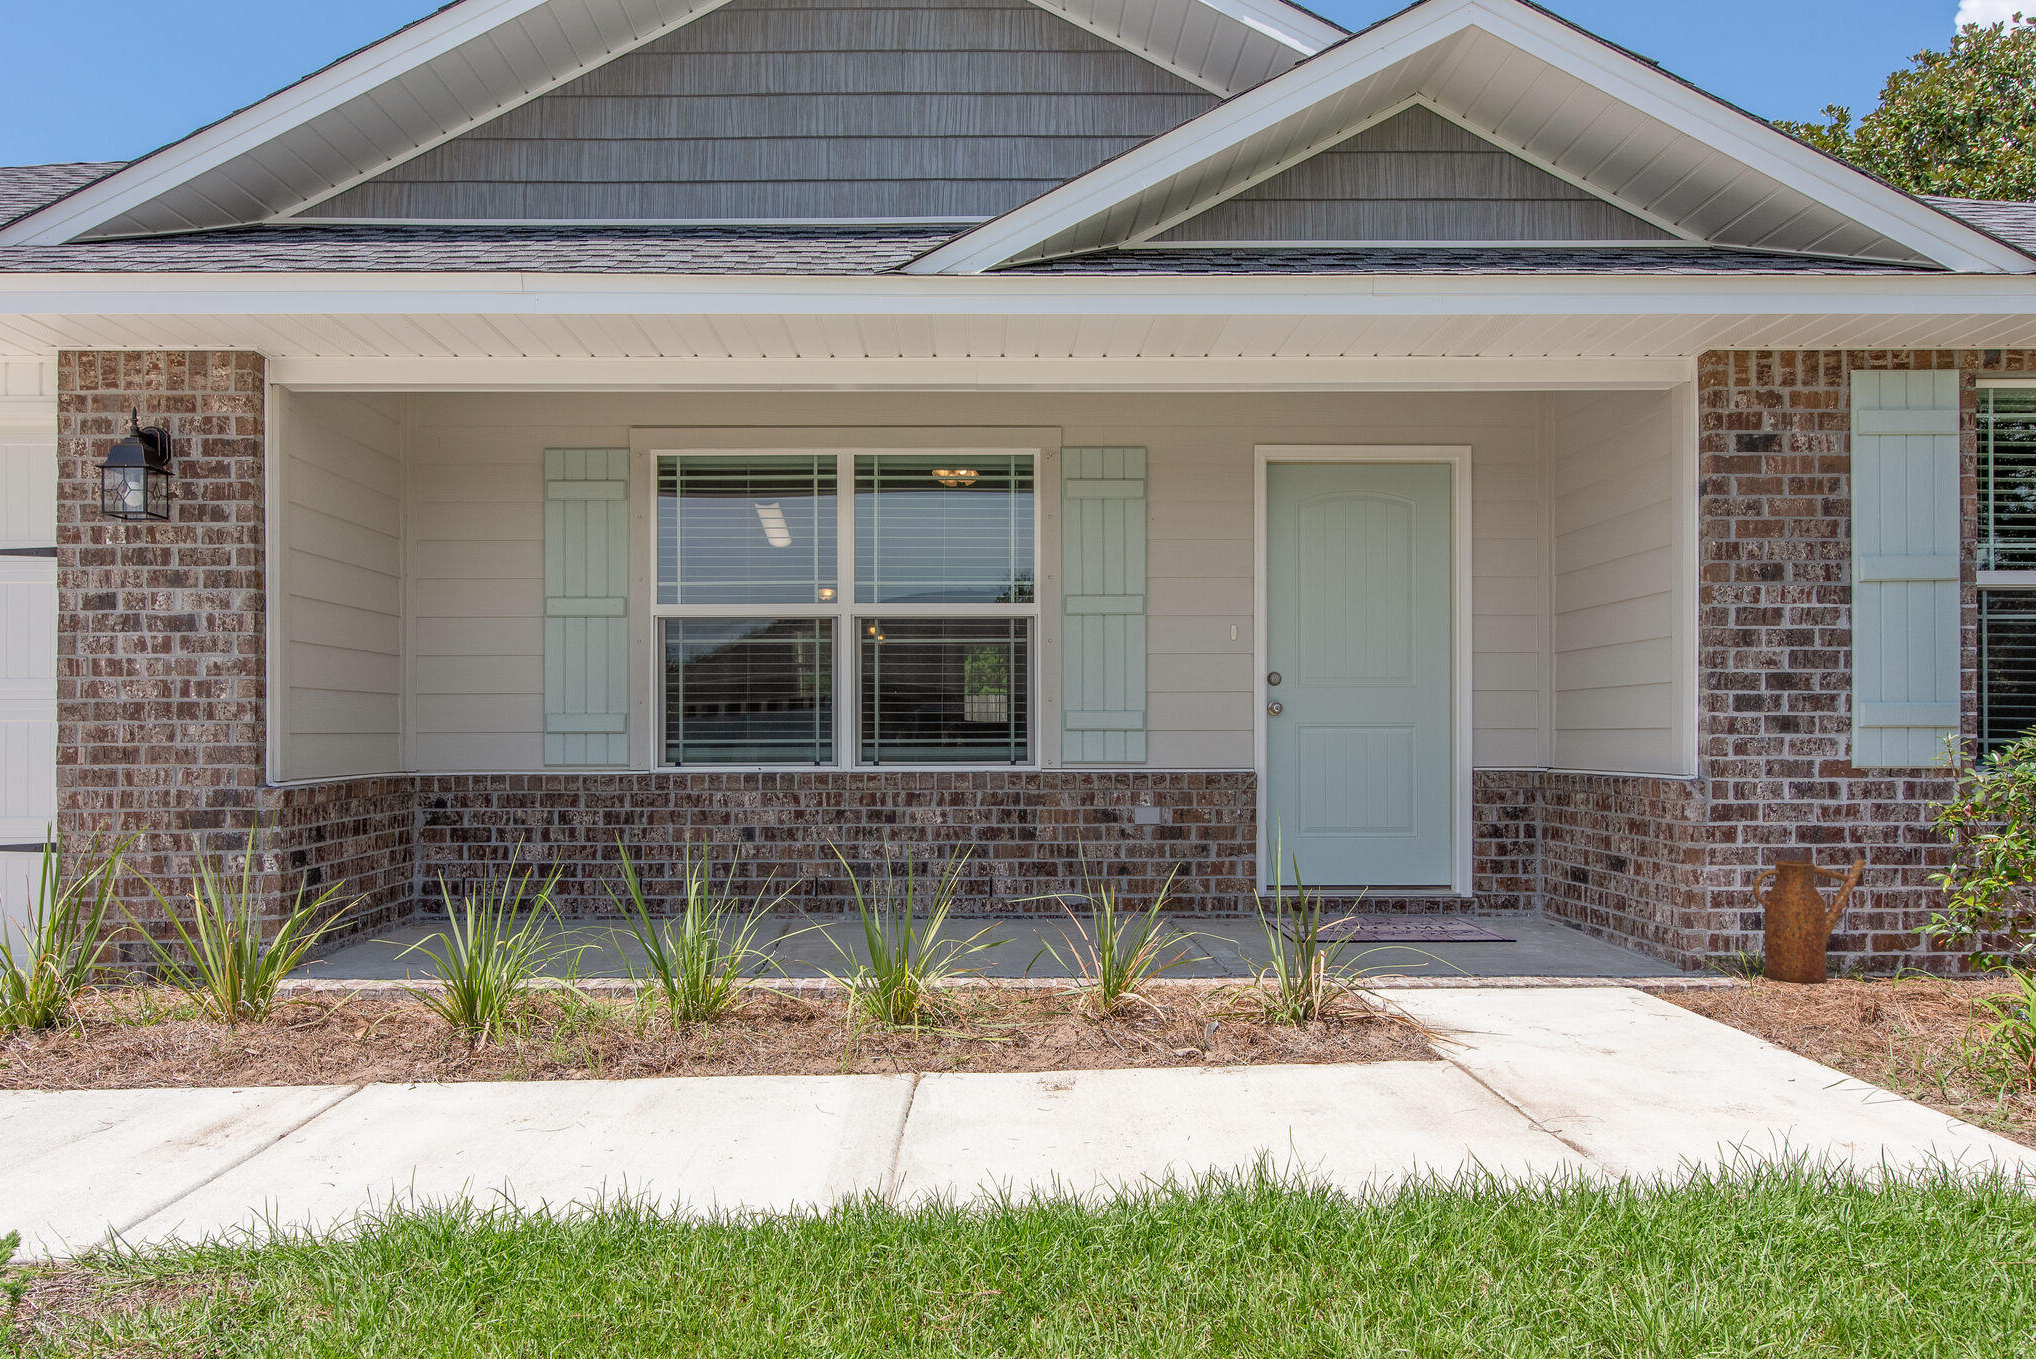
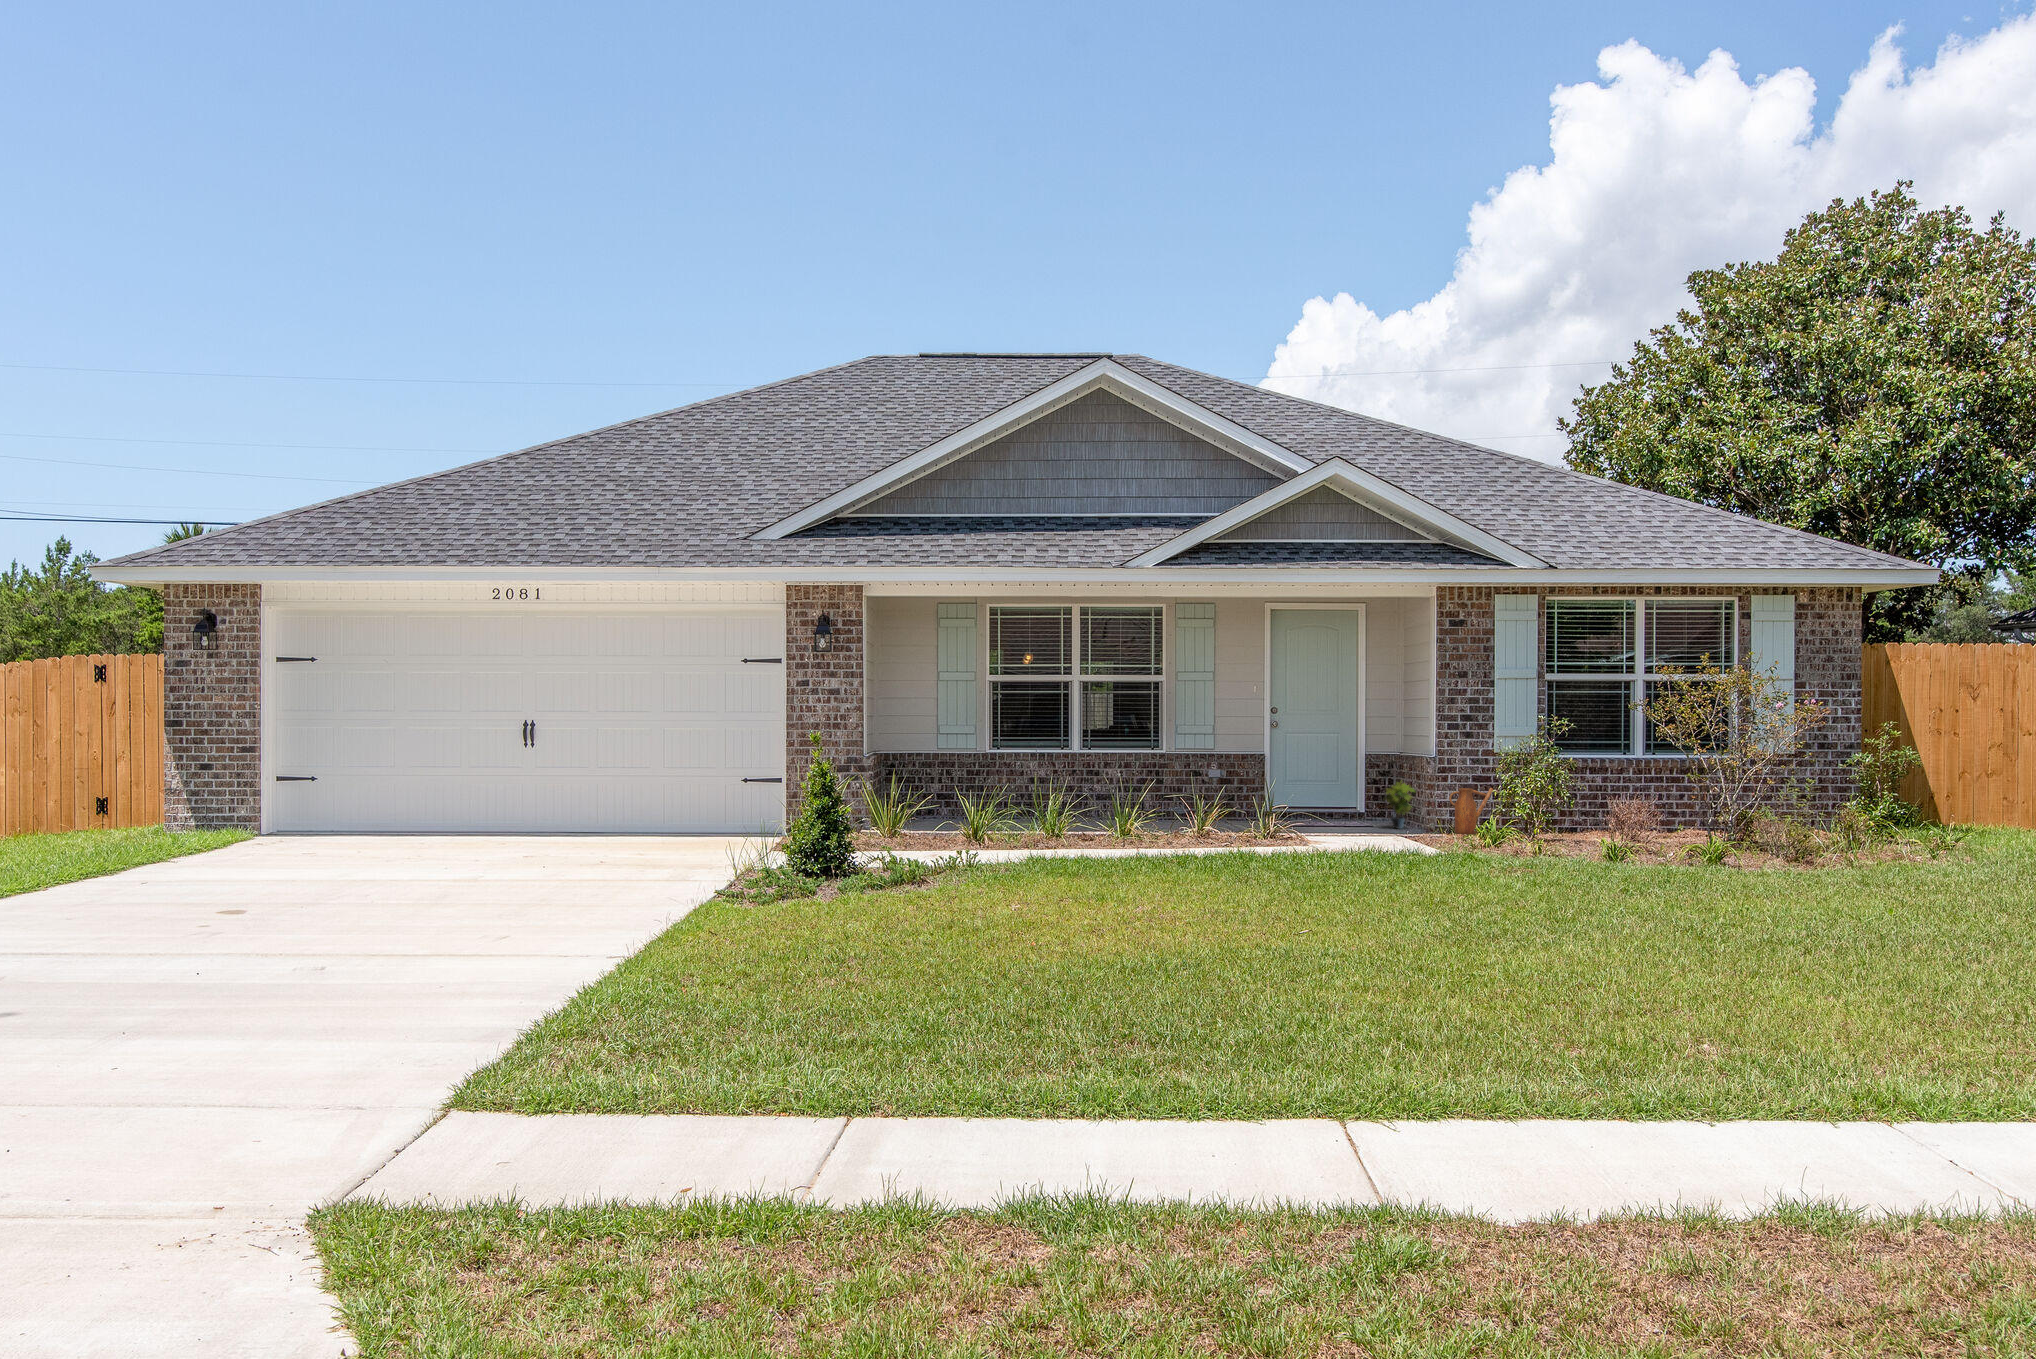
potted plant: none [1561,836,1649,957] -> present [1384,782,1414,829]

